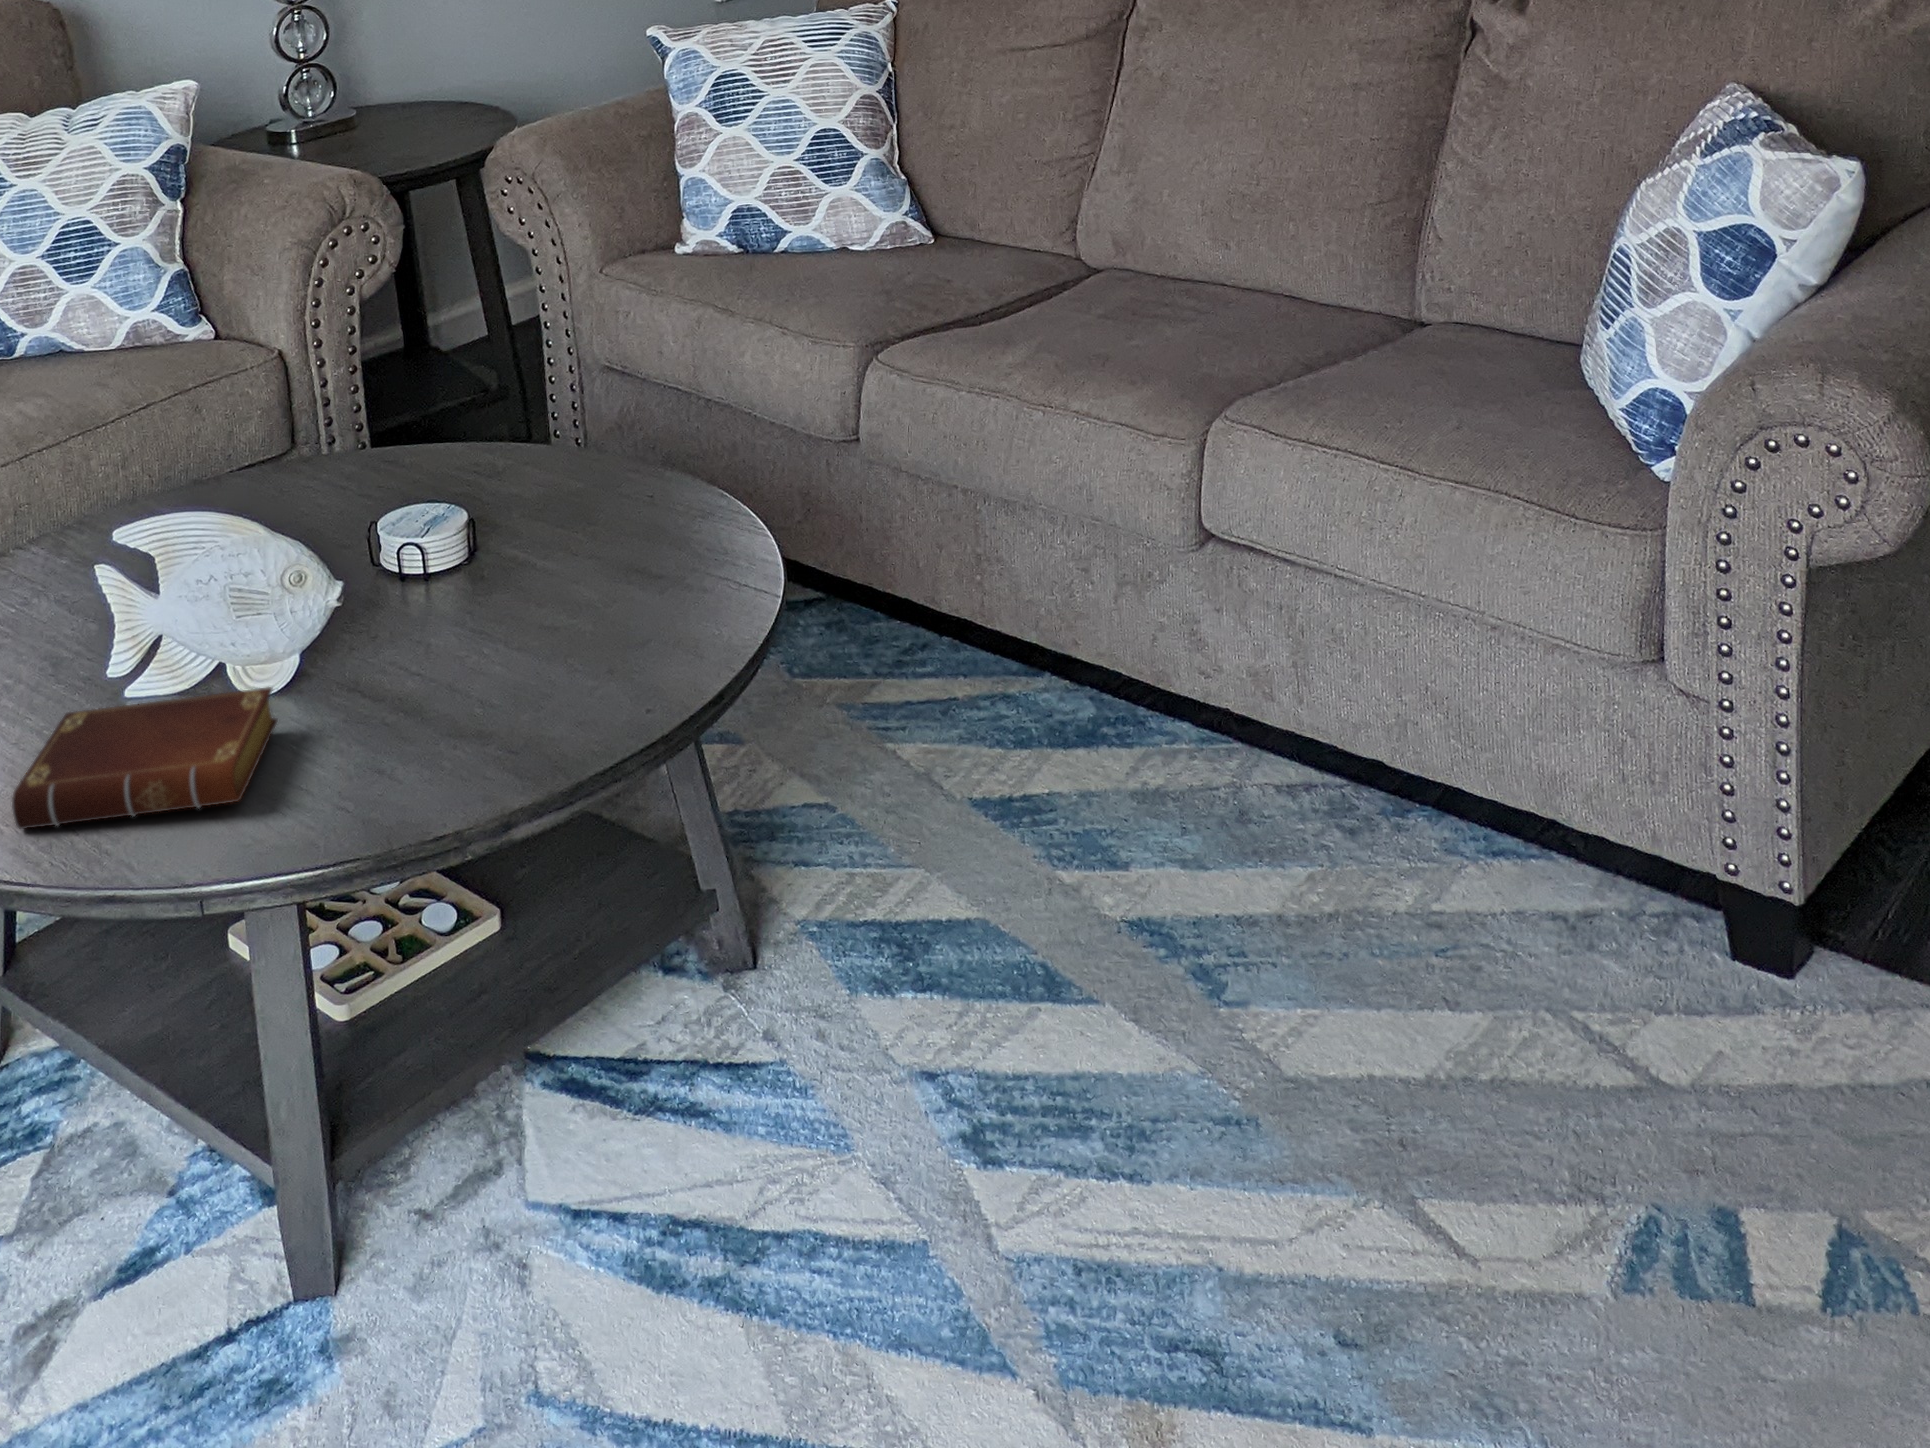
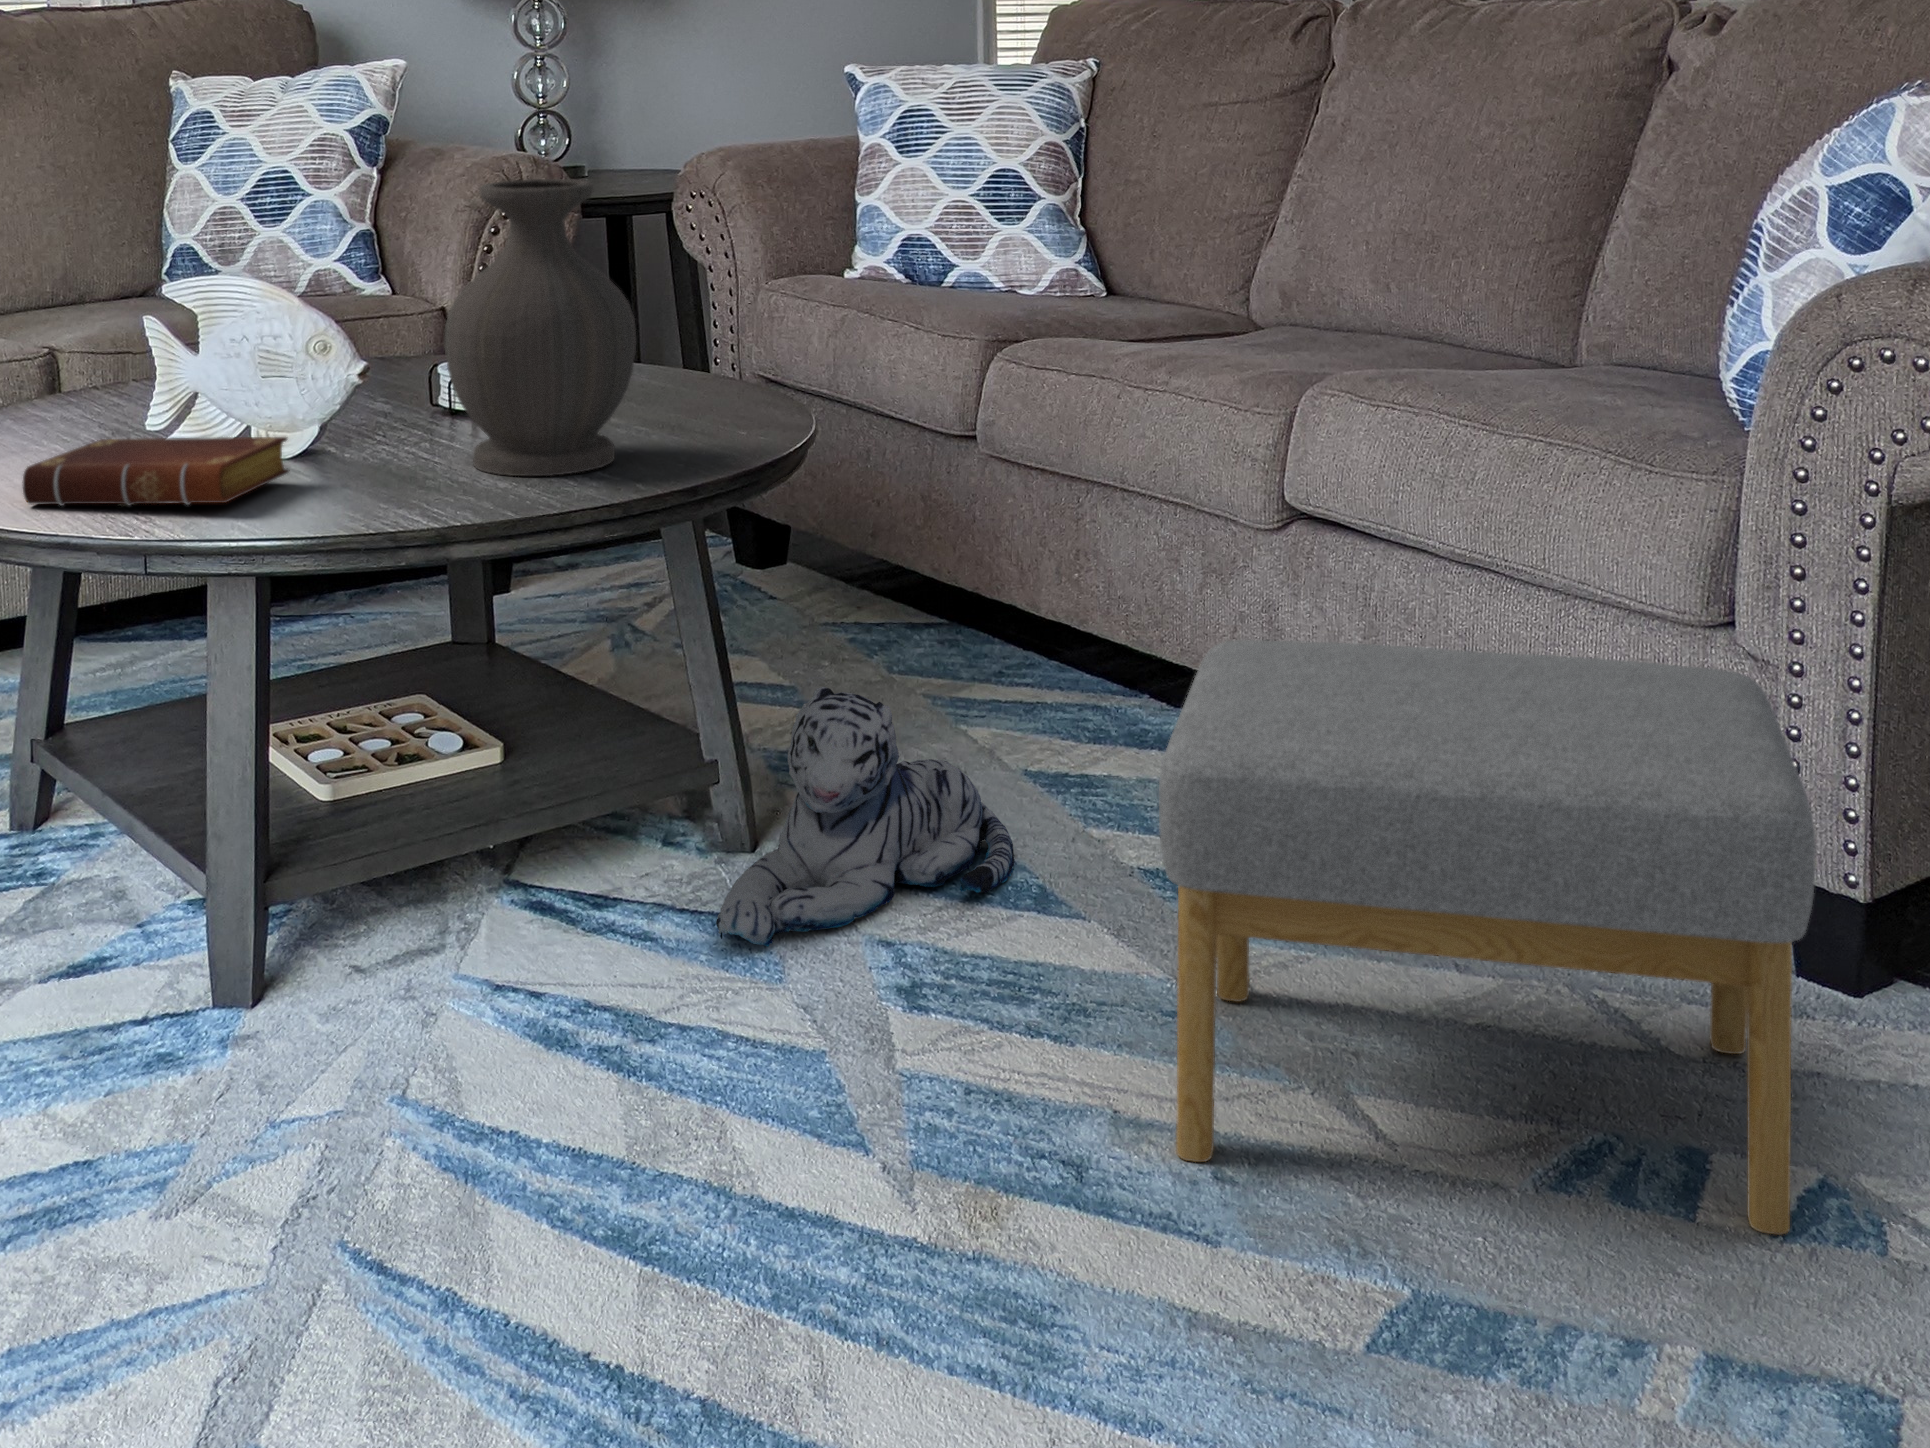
vase: none [409,355,605,678] -> present [444,179,636,476]
footstool: none [1222,751,1850,1332] -> present [1159,640,1816,1235]
plush toy: none [760,820,1011,1107] -> present [716,687,1015,947]

